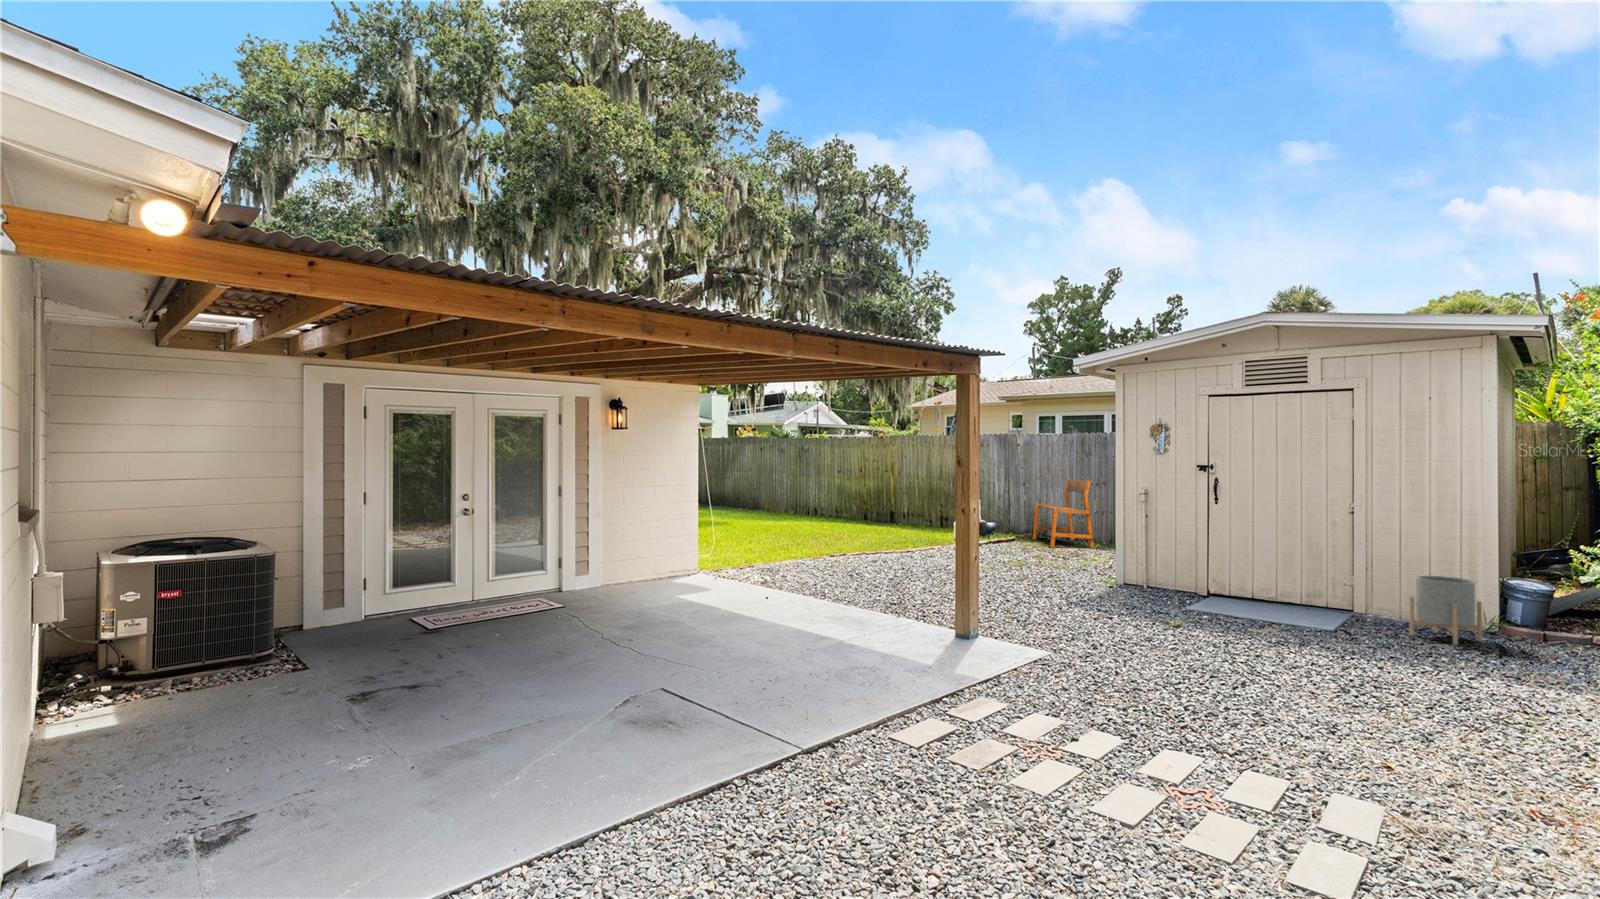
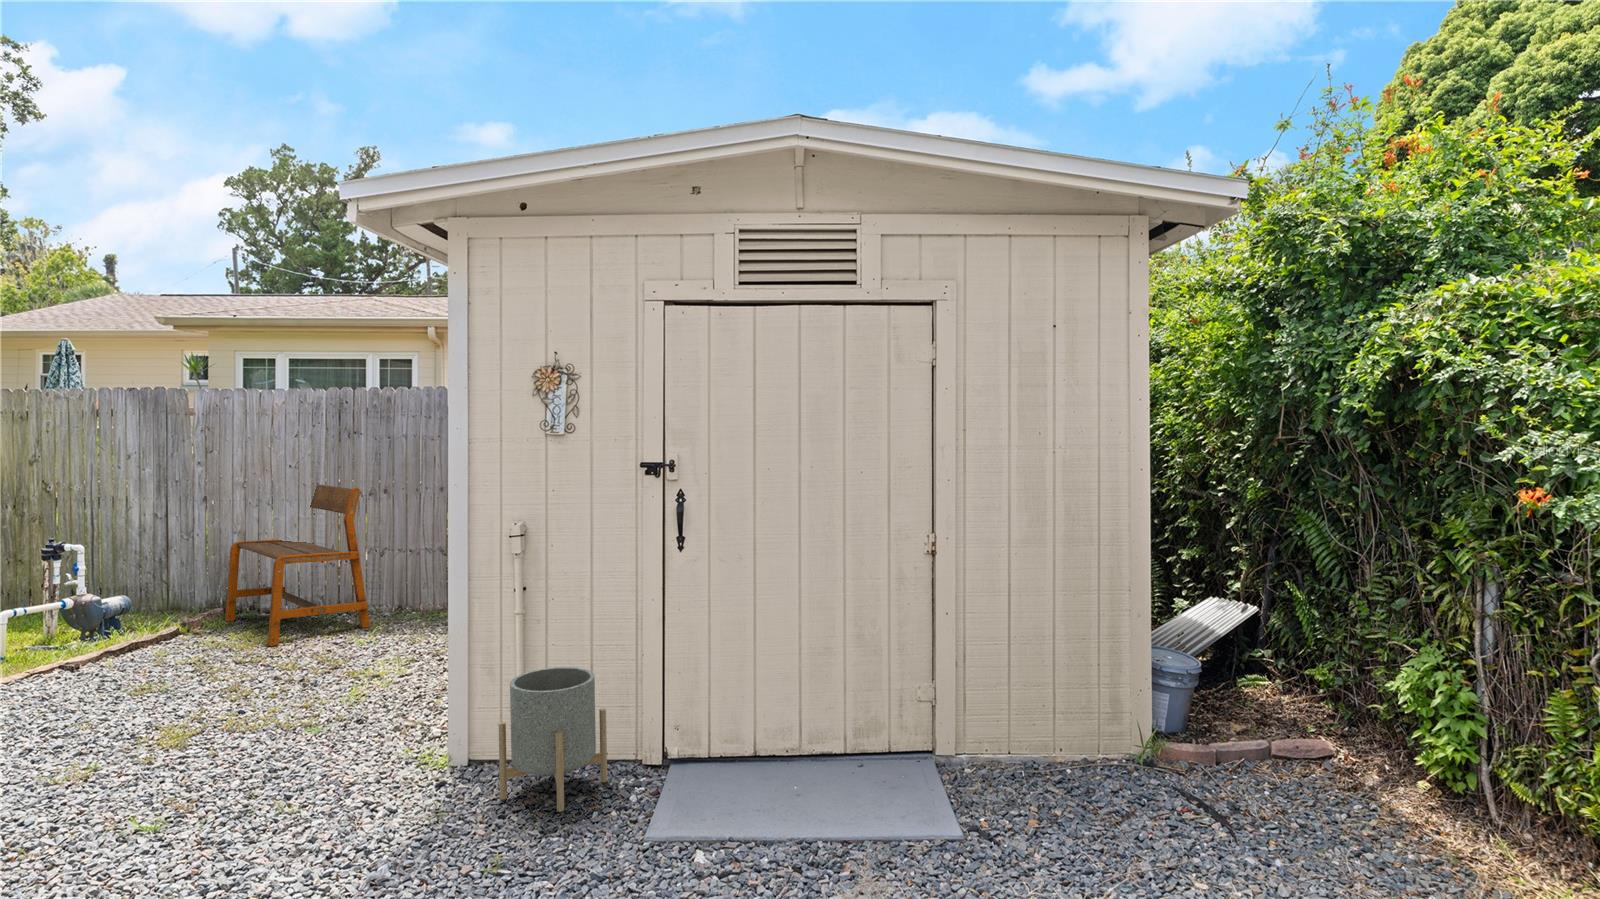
planter: present [1409,576,1482,645] -> present [498,667,607,812]

